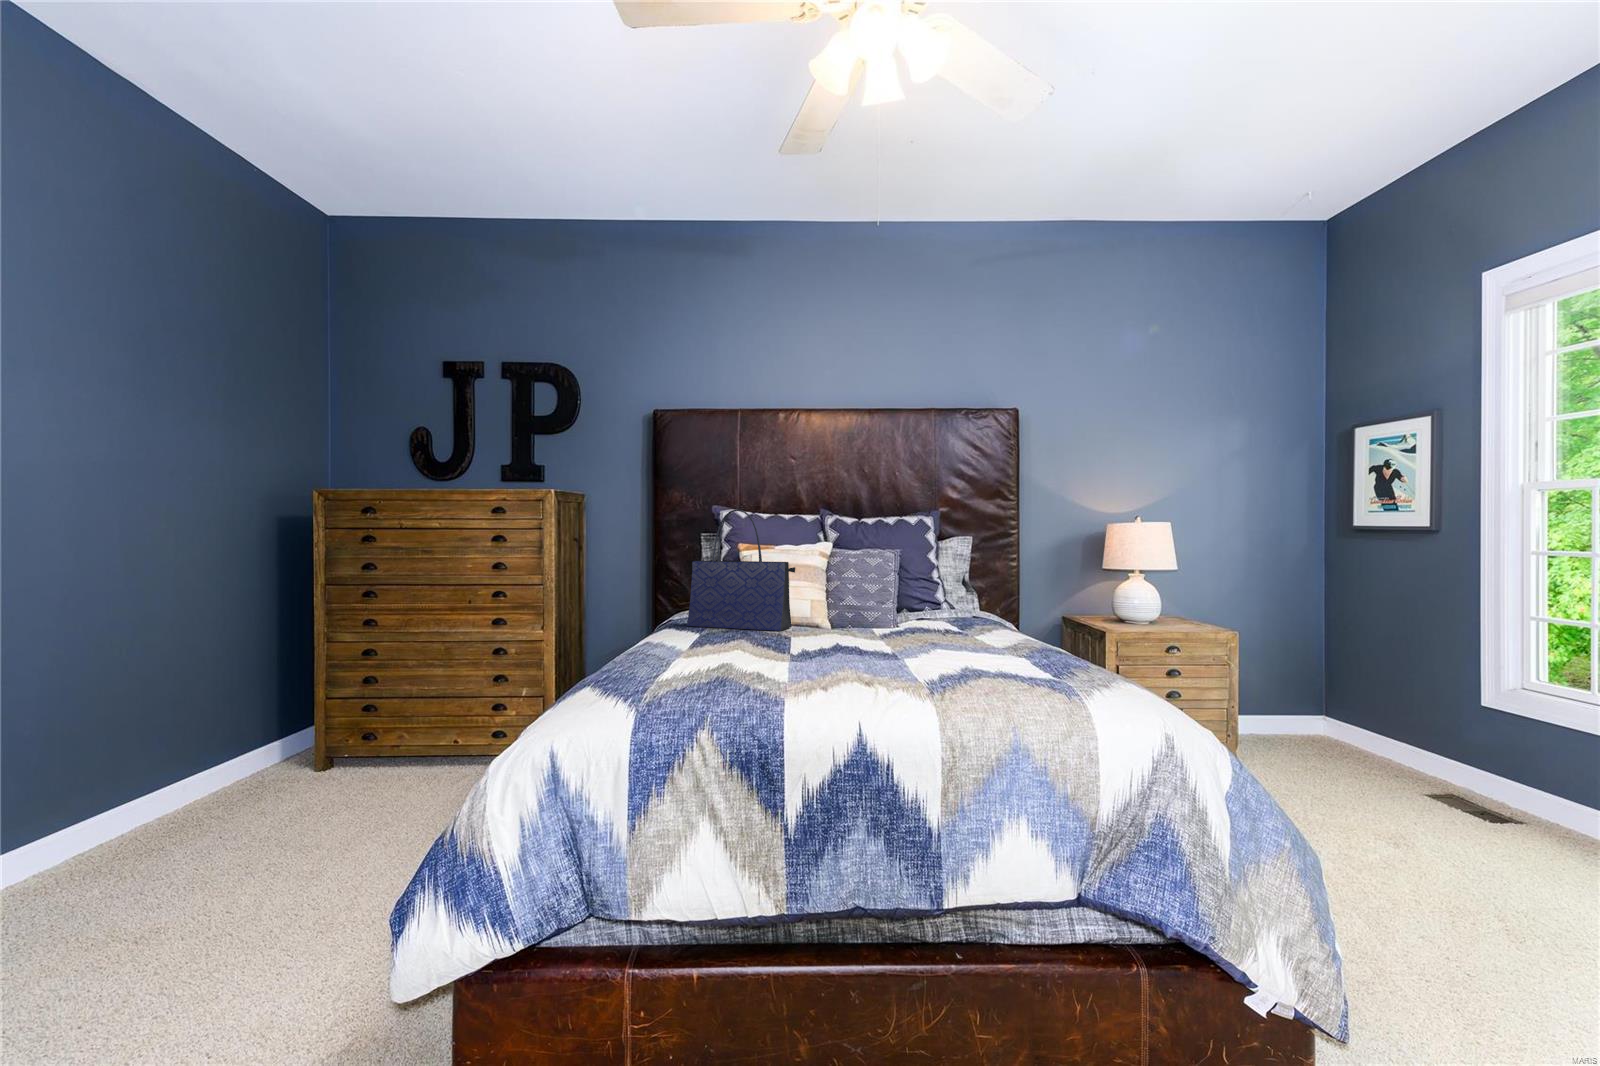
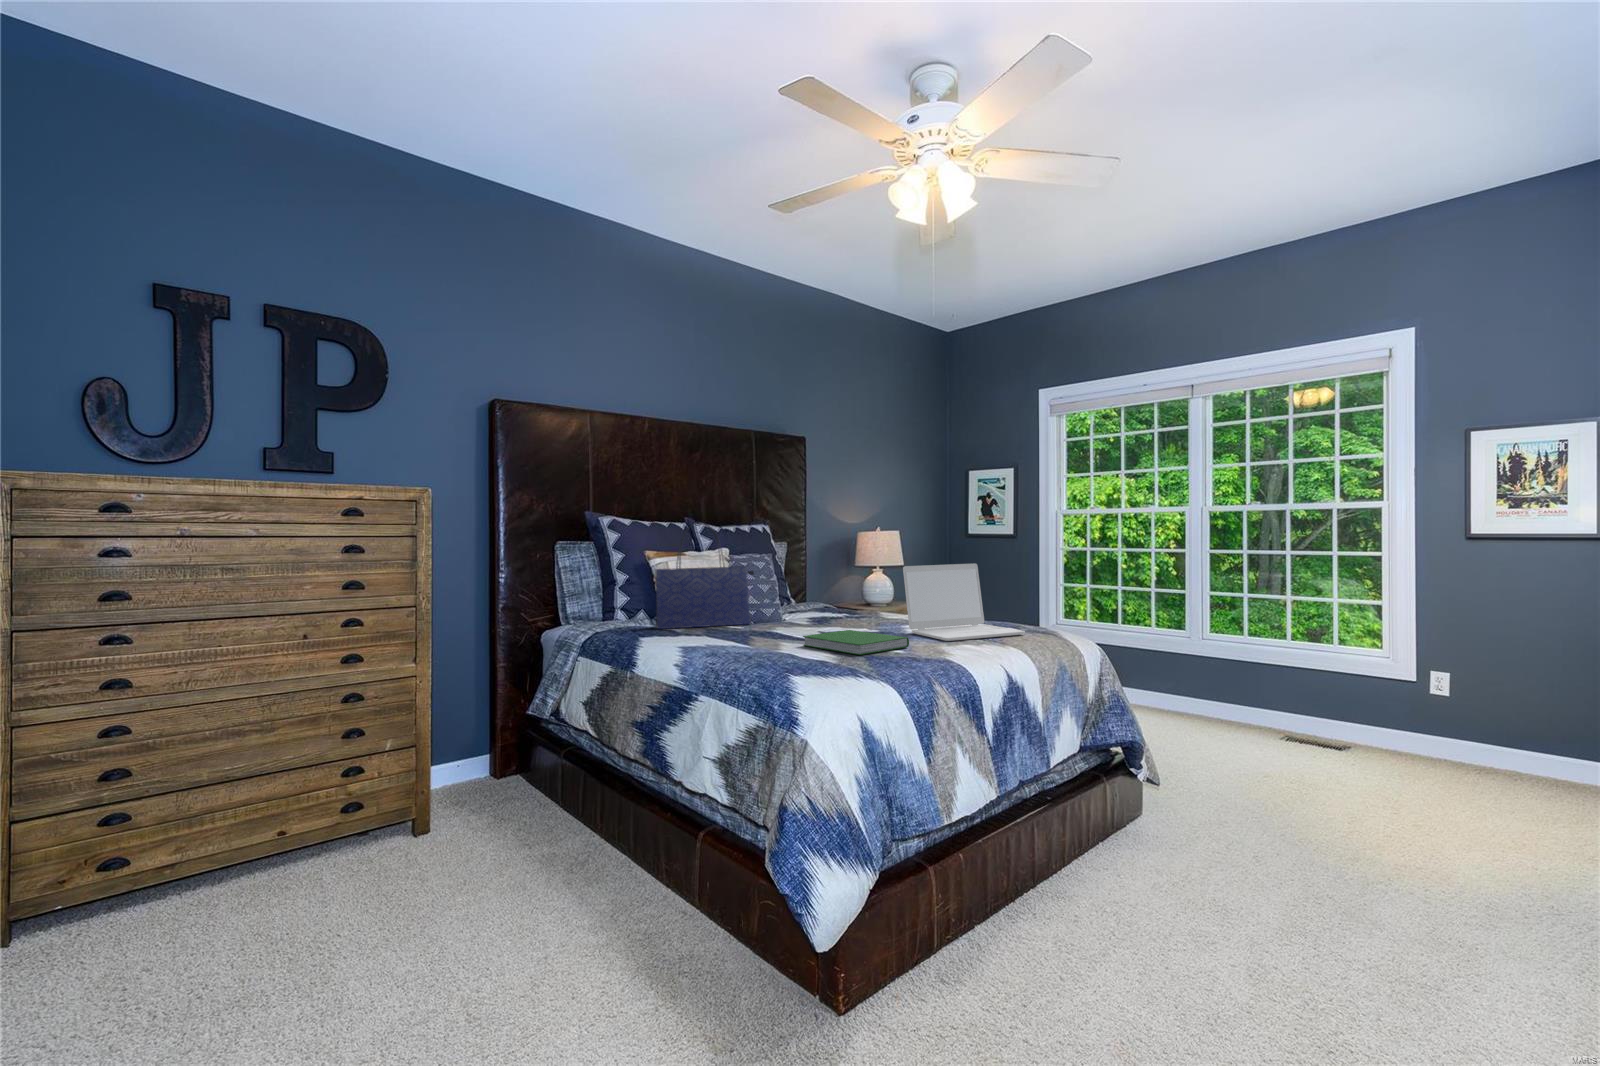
laptop: none [853,571,998,686] -> present [903,563,1025,641]
hardcover book: none [687,649,779,680] -> present [803,630,909,655]

